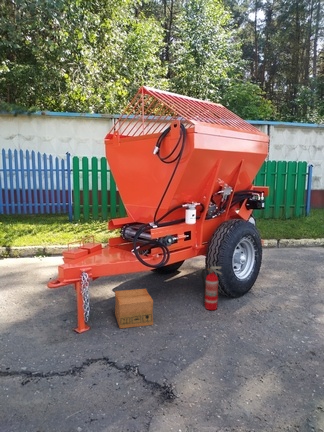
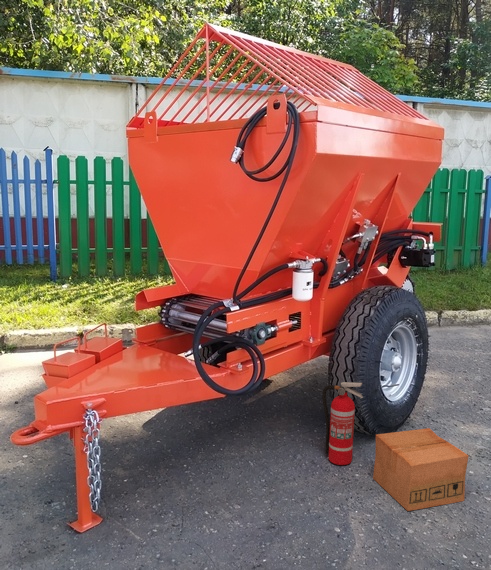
cardboard box: present [115,289,153,328] -> present [373,428,469,511]

